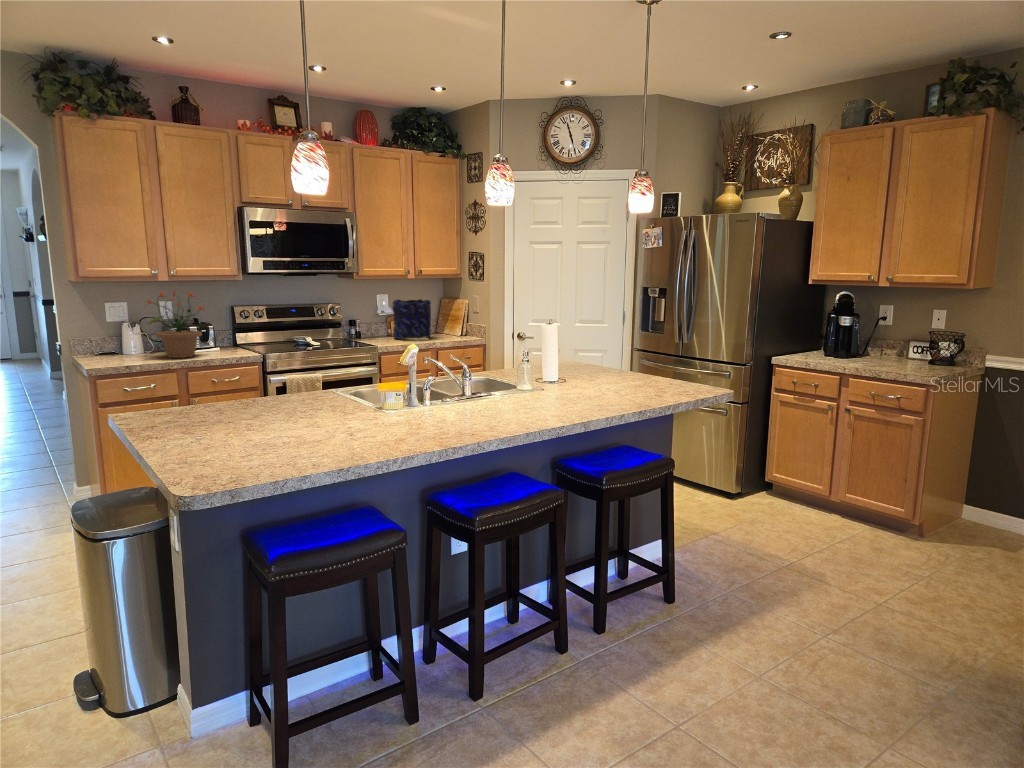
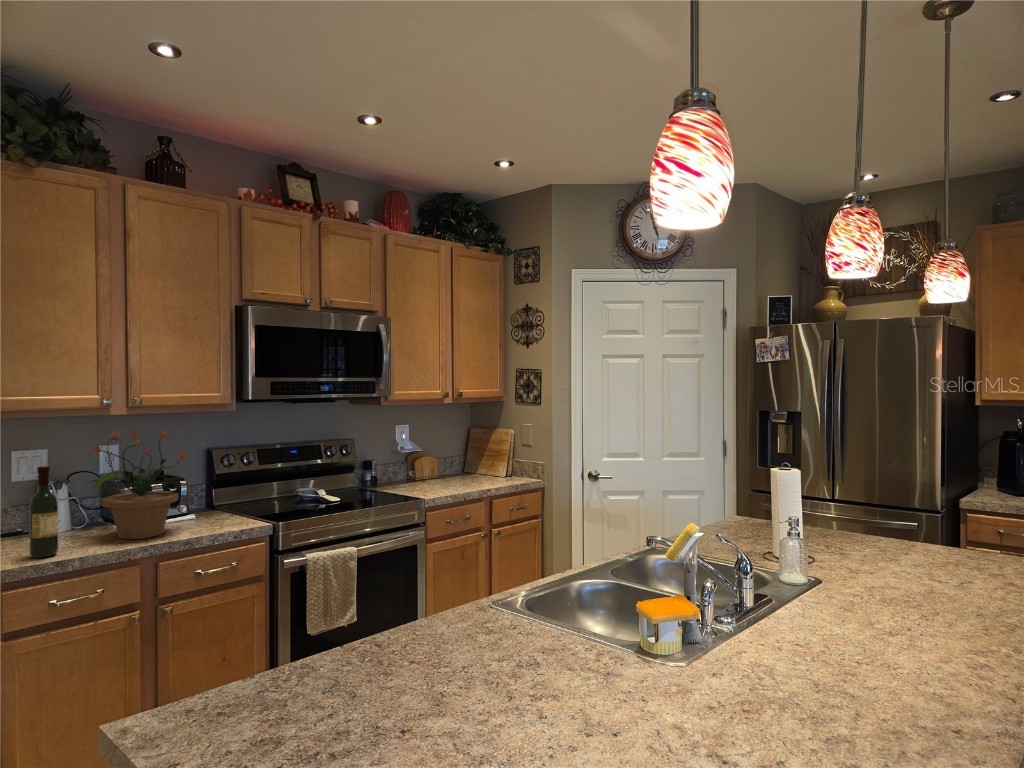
vase: present [393,299,431,339] -> none [425,430,476,485]
wine bottle: none [112,310,130,363] -> present [29,466,58,558]

